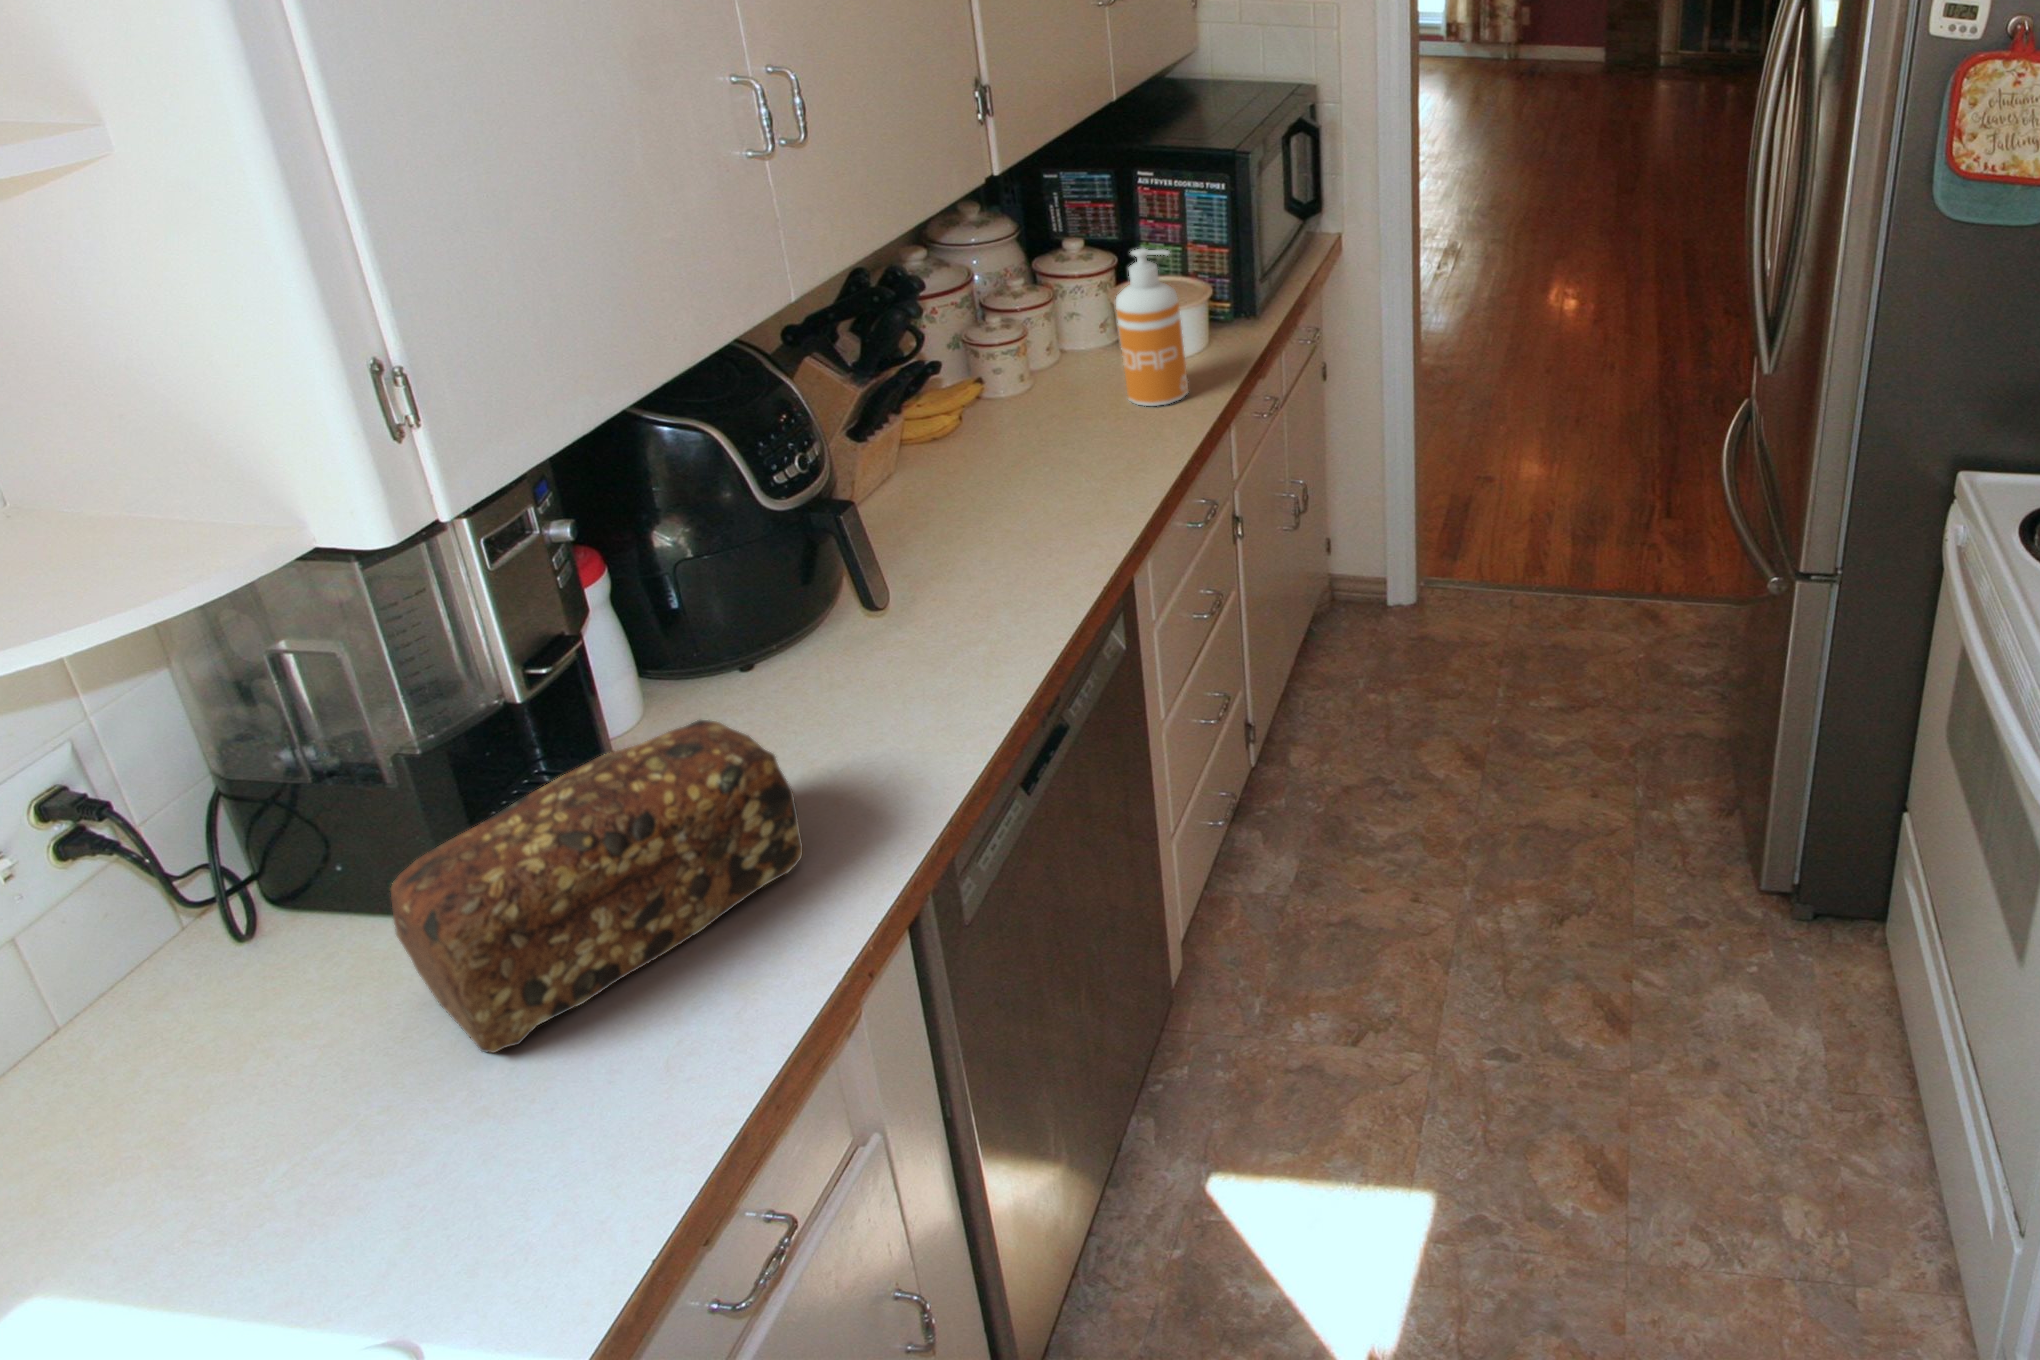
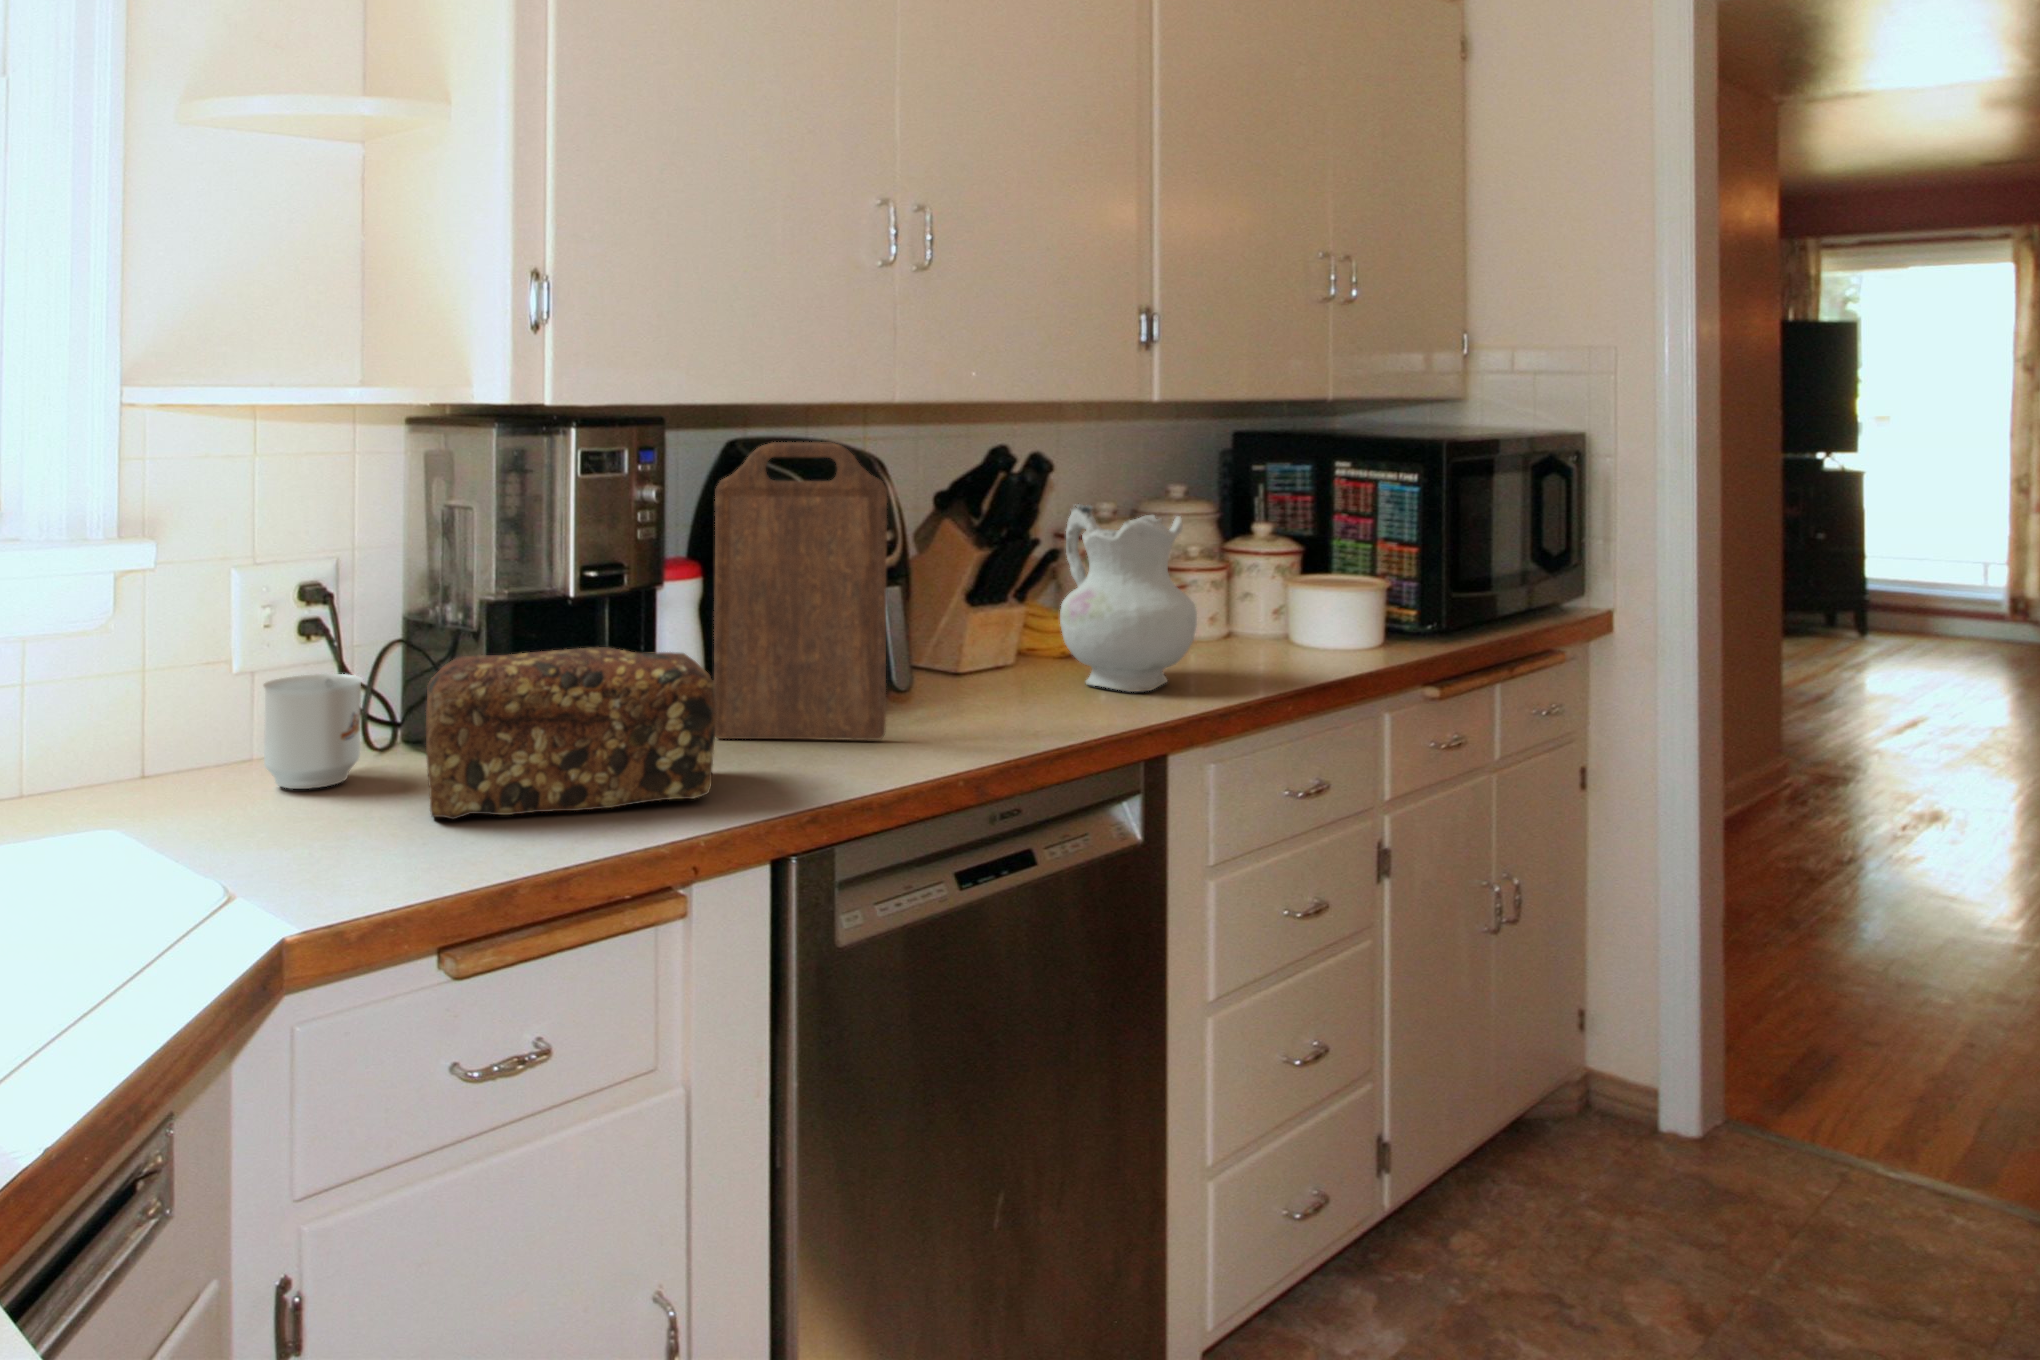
soap dispenser: present [1116,249,1188,406] -> none [1255,497,1323,669]
ceramic pitcher: none [944,315,1104,492] -> present [1060,503,1197,692]
cutting board: none [625,404,890,735] -> present [714,442,887,740]
mug: none [89,913,283,1092] -> present [264,674,363,789]

